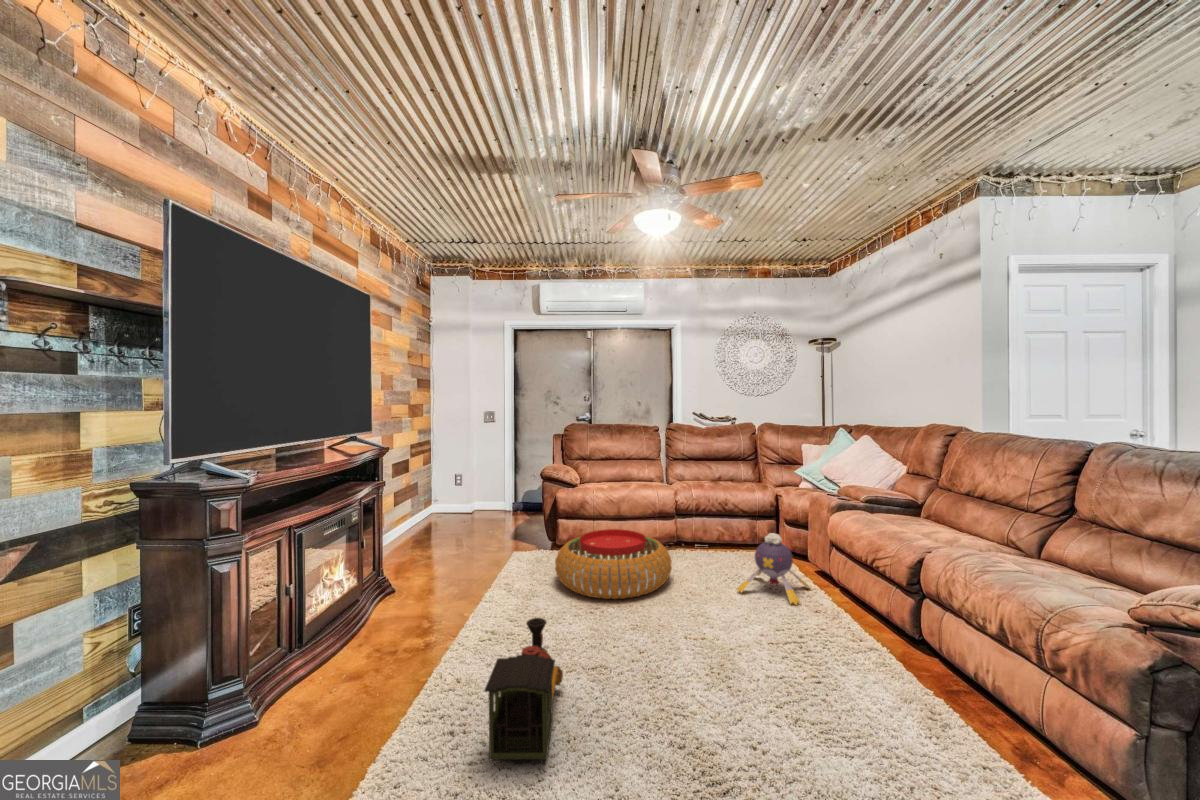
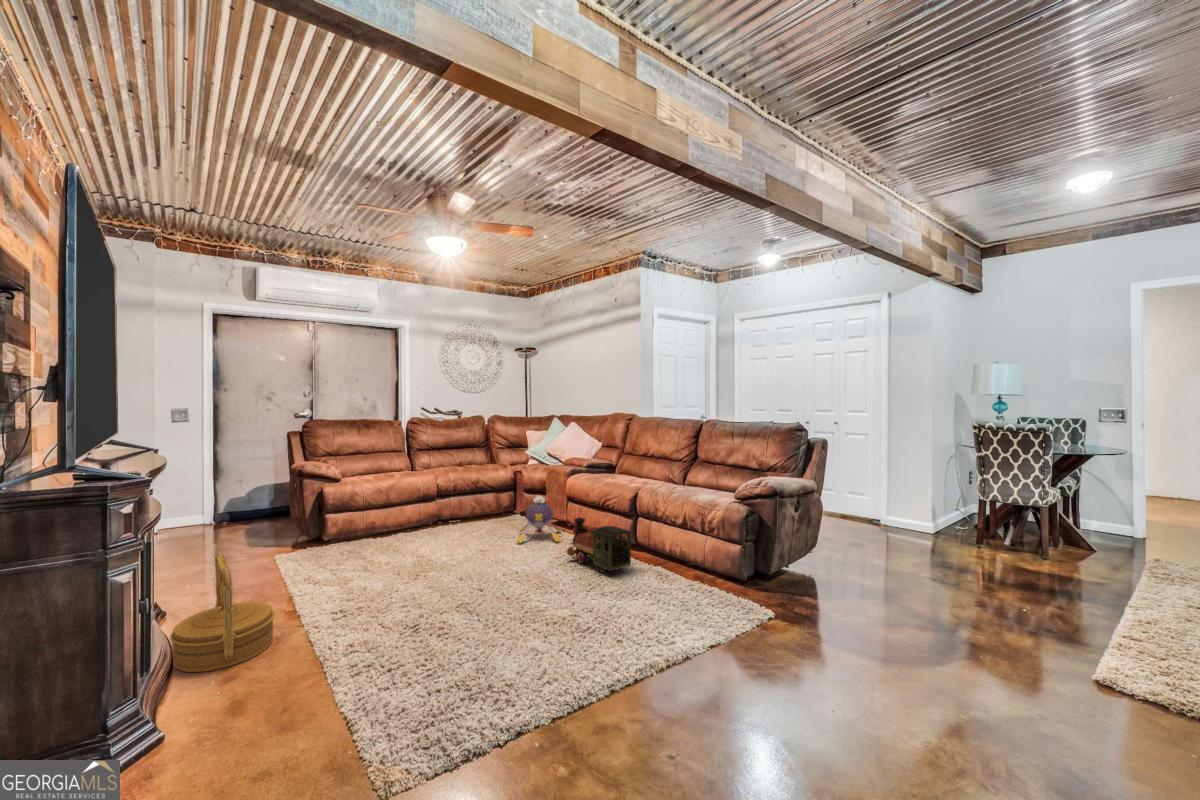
pouf: present [555,529,672,599] -> none [353,513,464,573]
woven basket: none [346,545,432,658] -> present [170,553,275,672]
toy train: present [485,618,563,760] -> present [567,517,632,573]

